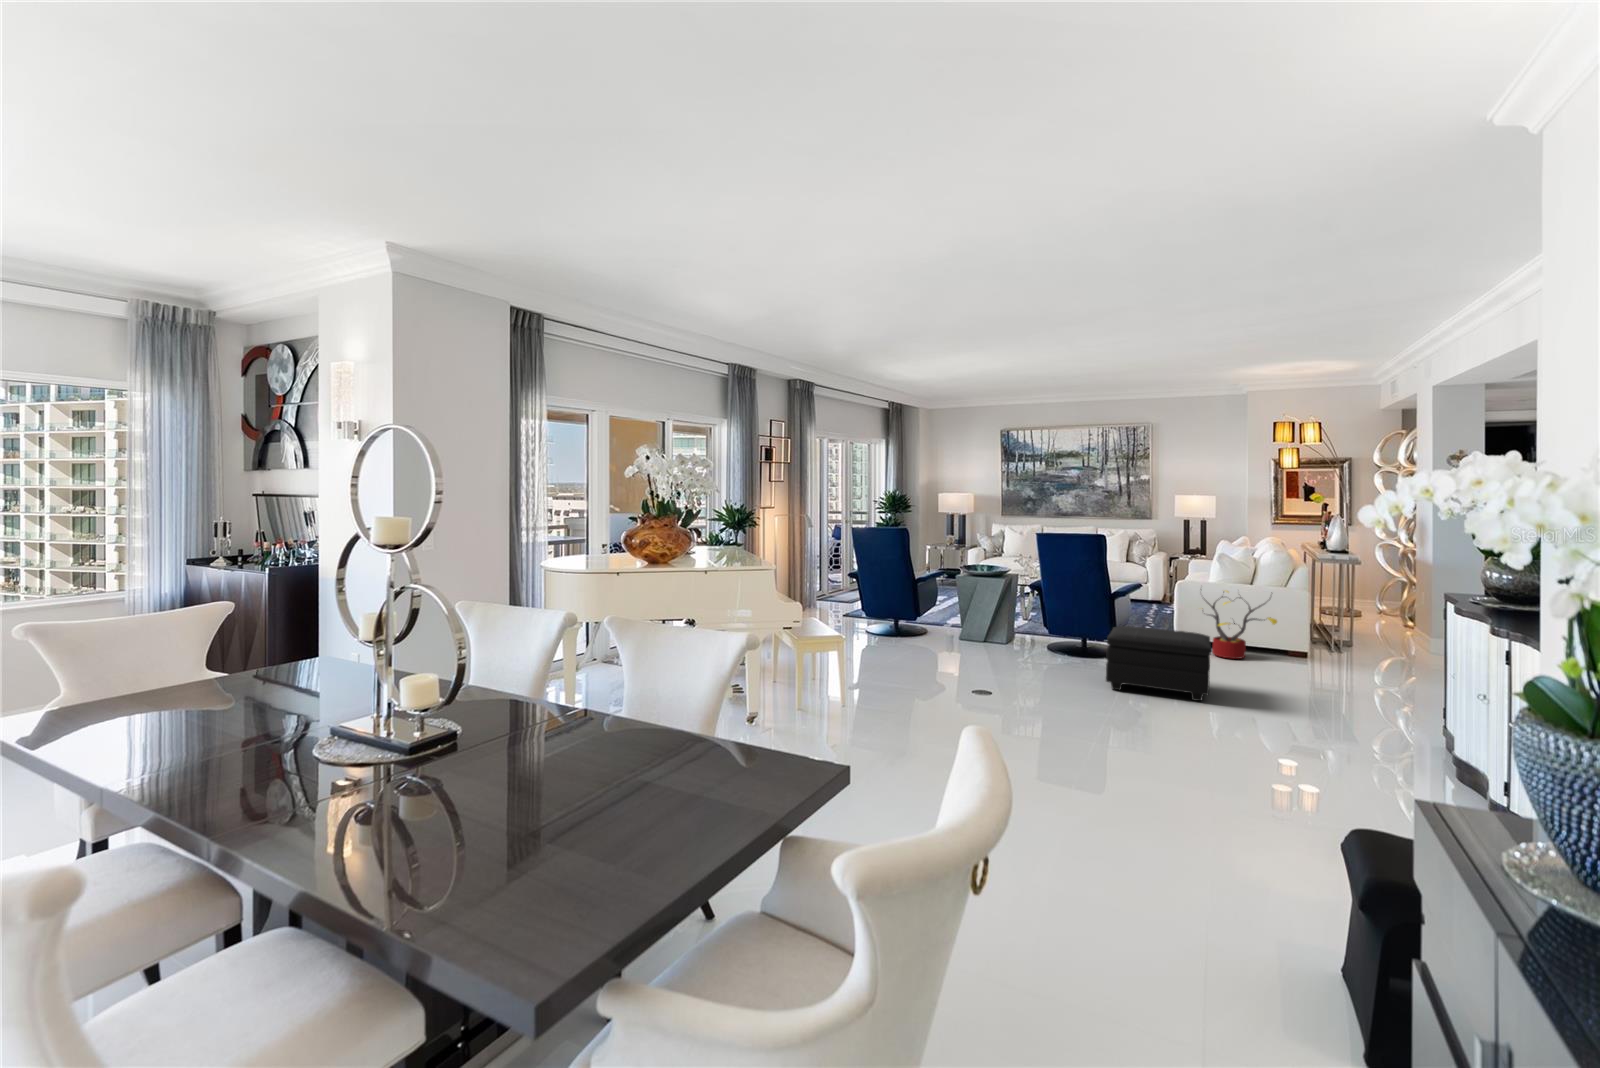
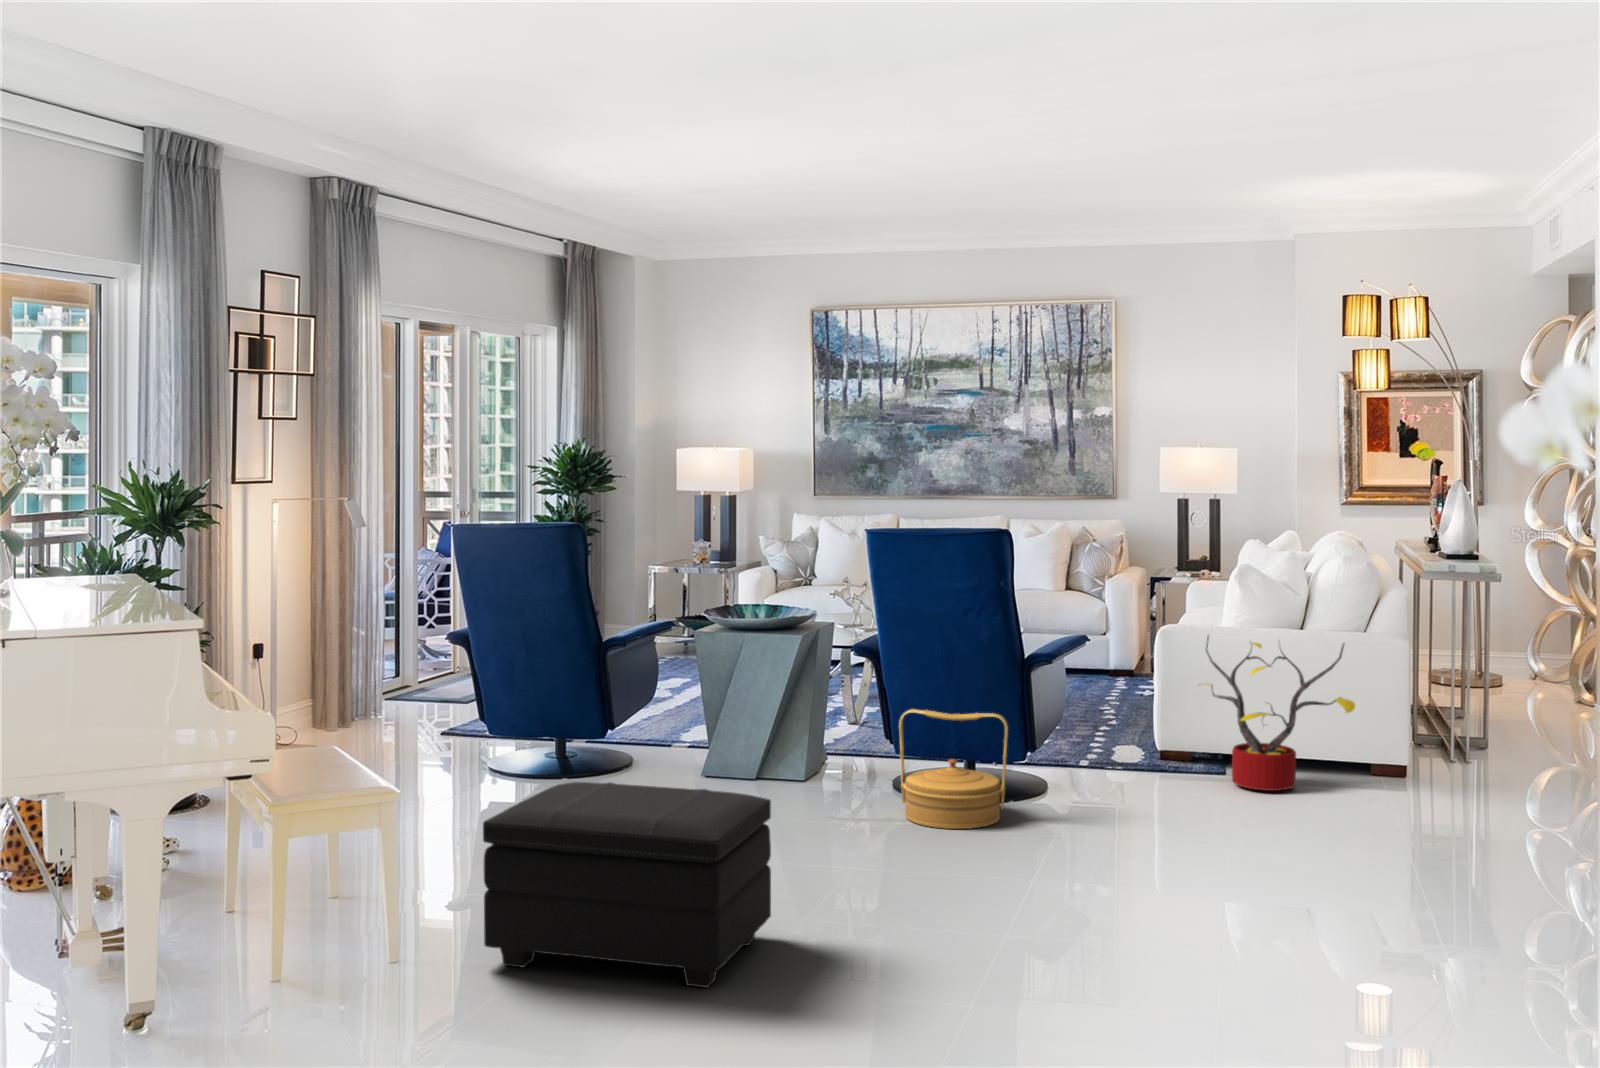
woven basket: none [1054,614,1105,666] -> present [899,709,1008,829]
footstool: present [1106,626,1211,701] -> present [483,782,771,988]

